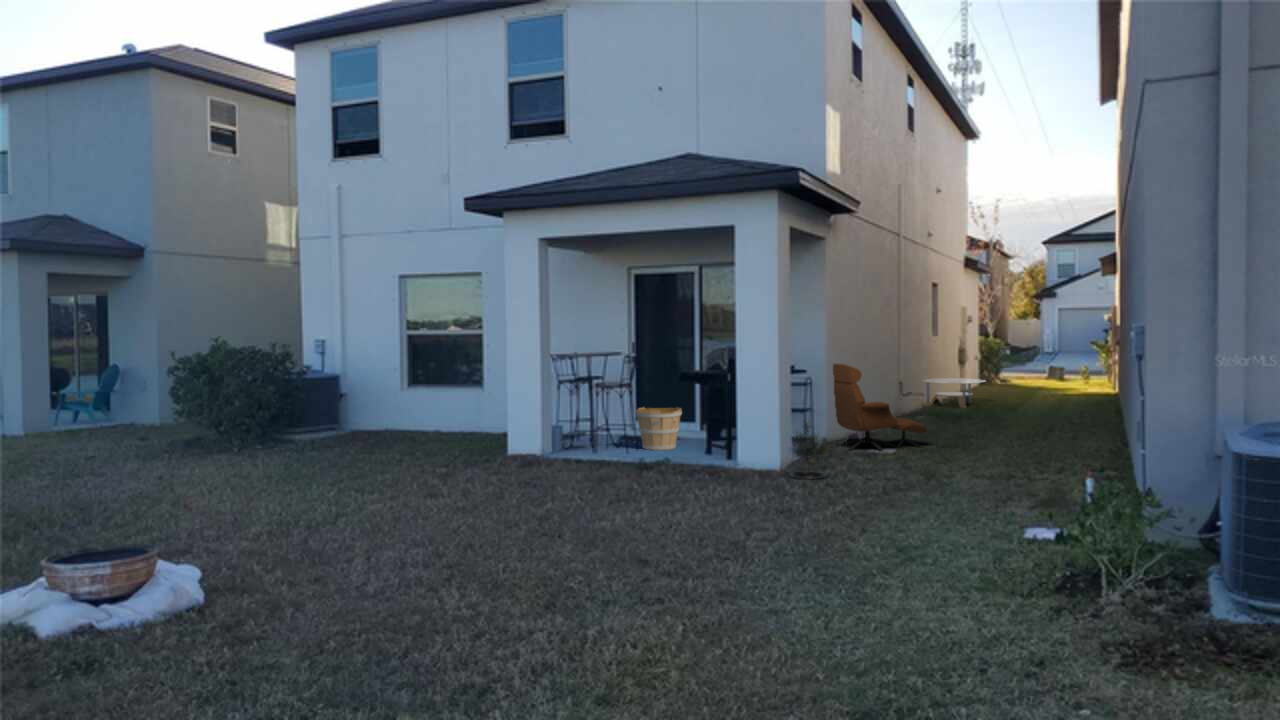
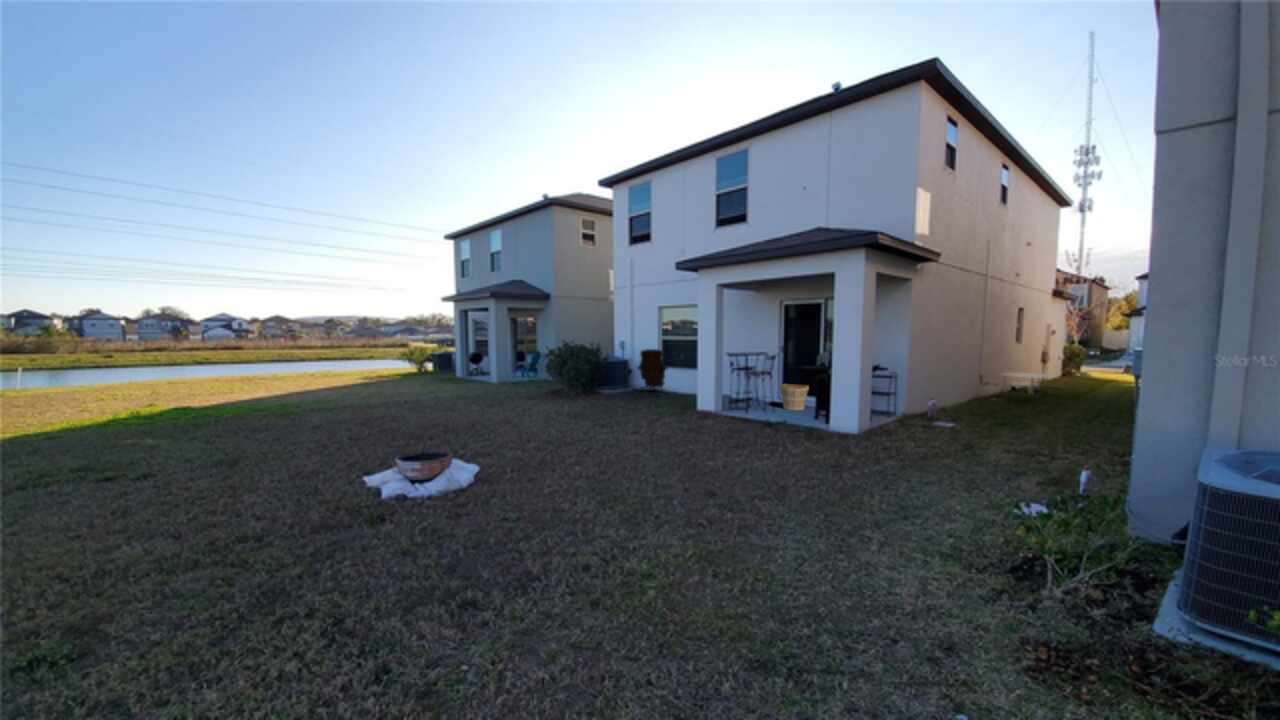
lounge chair: present [833,364,927,451] -> present [638,349,668,391]
potted tree: present [791,420,827,479] -> none [862,399,893,441]

